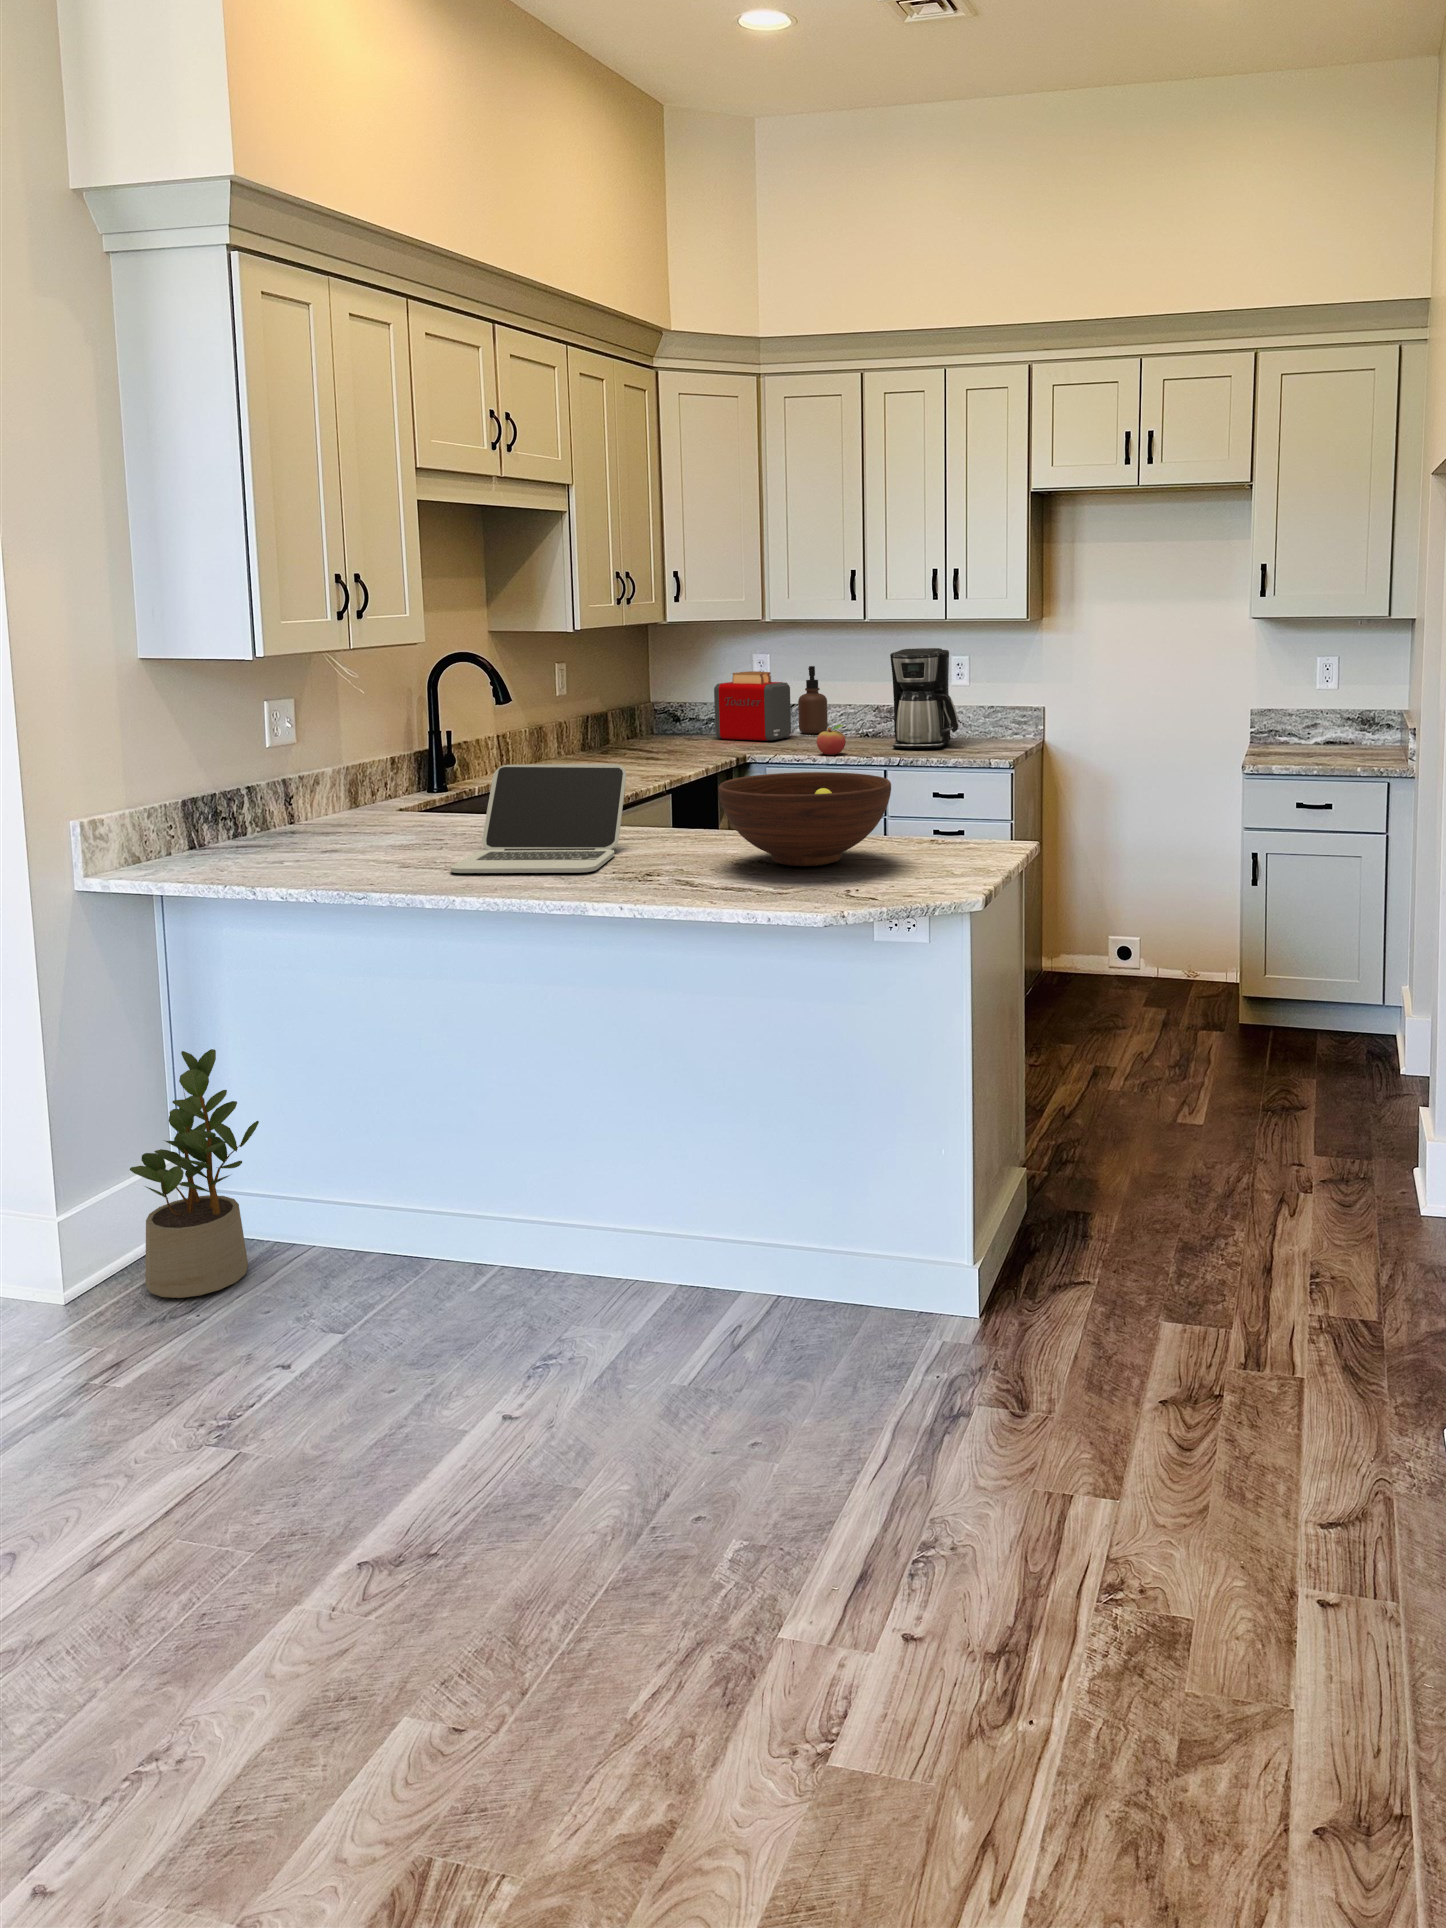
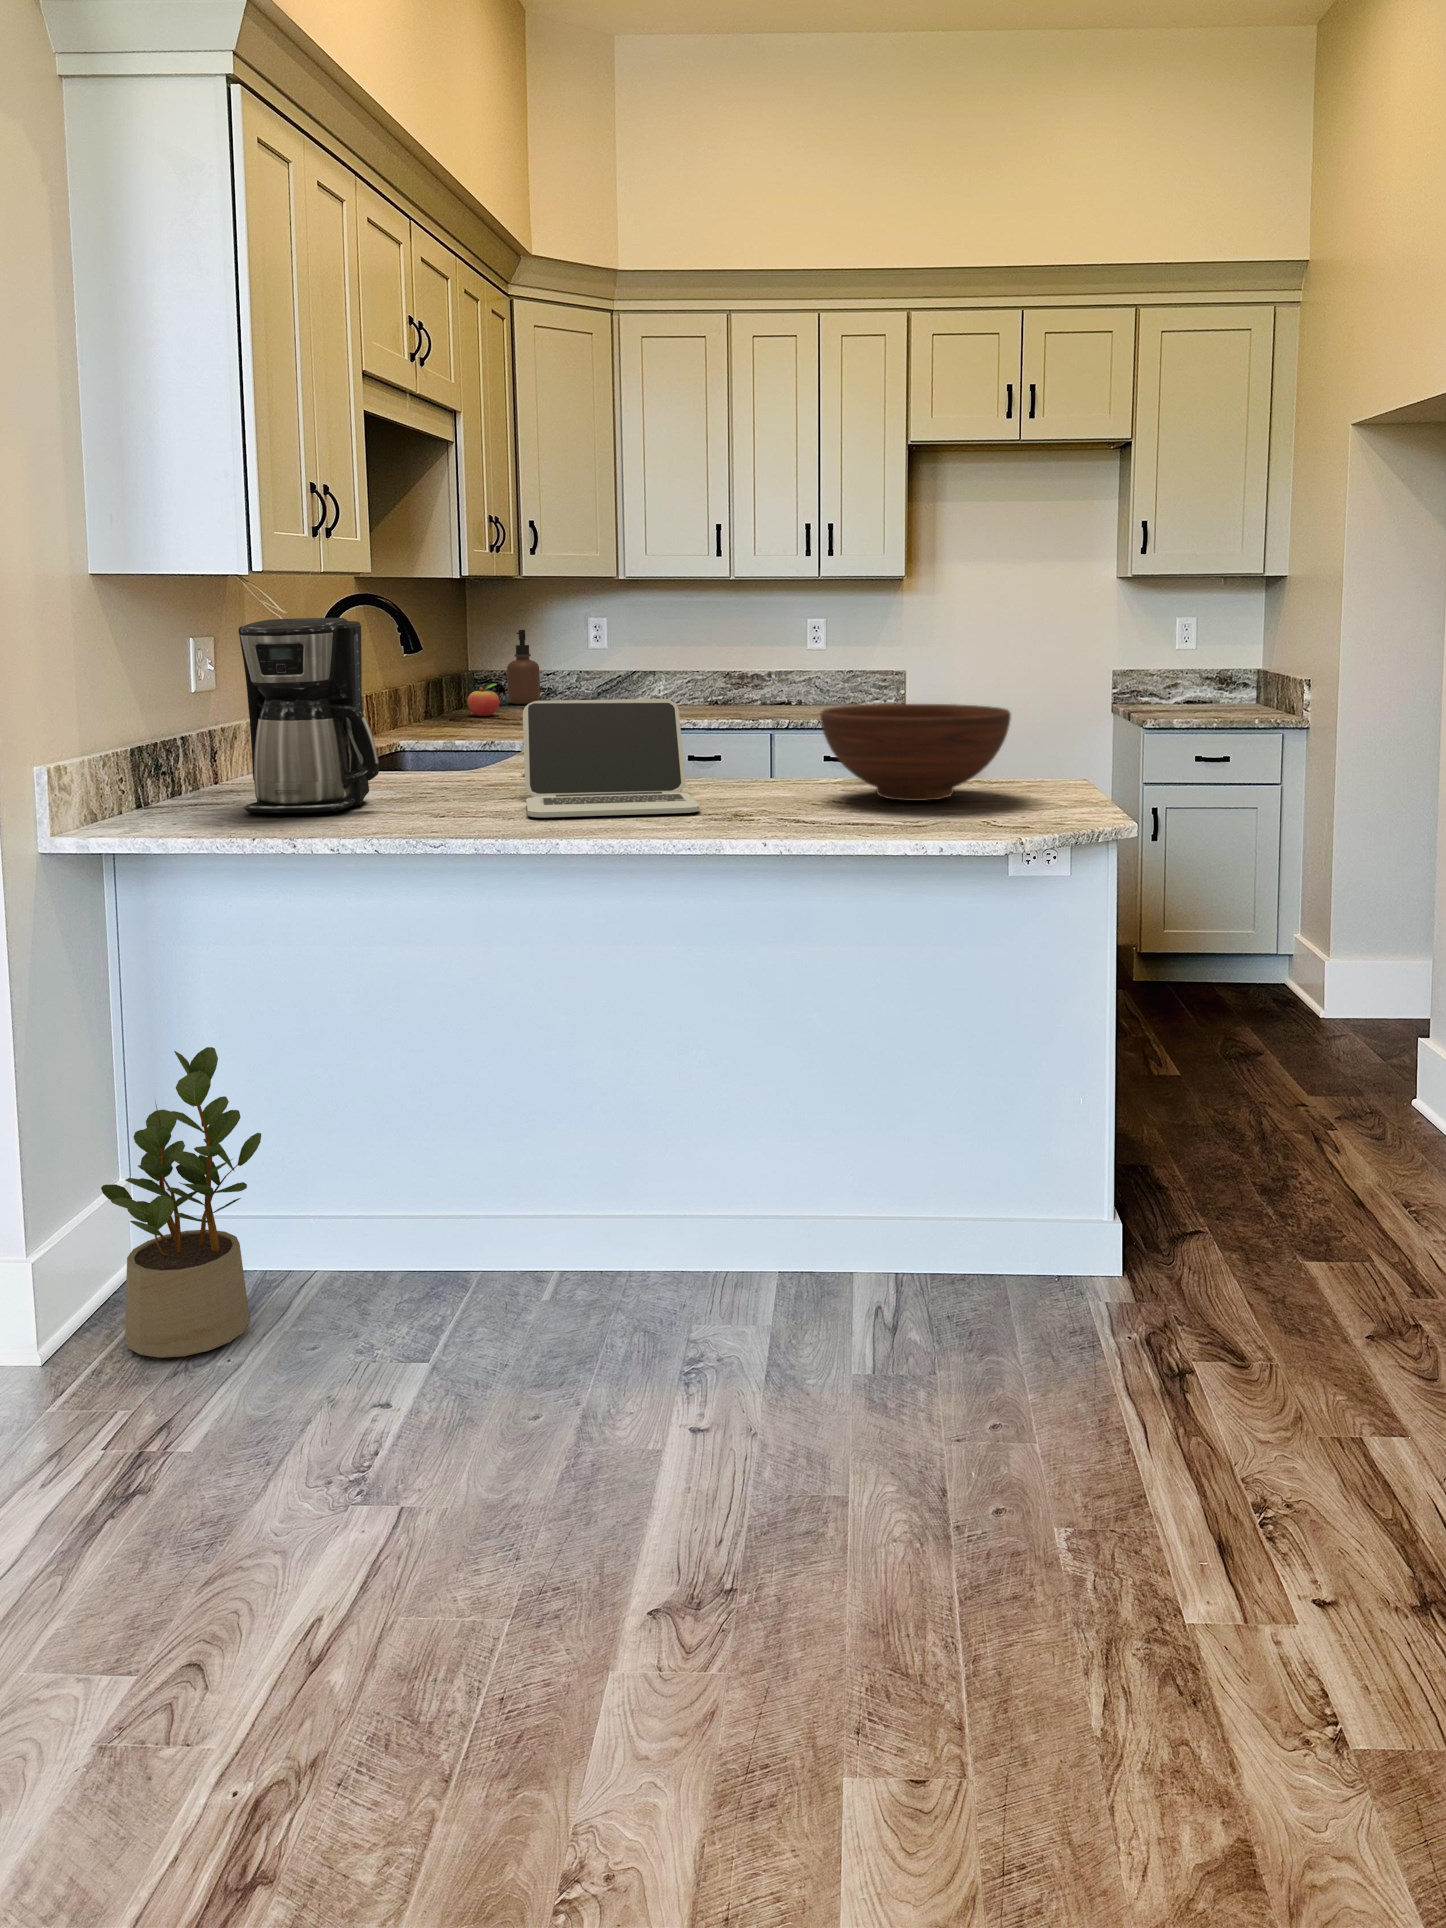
coffee maker: present [890,648,958,748] -> present [238,618,379,814]
soap dispenser: present [798,666,828,734] -> present [507,630,540,704]
toaster: present [714,671,791,741] -> none [555,634,639,708]
fruit: present [817,725,846,755] -> present [467,684,499,716]

